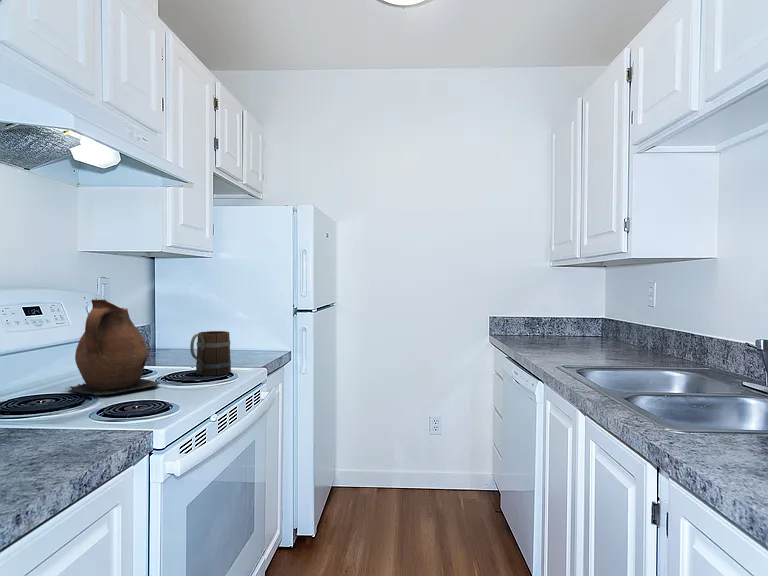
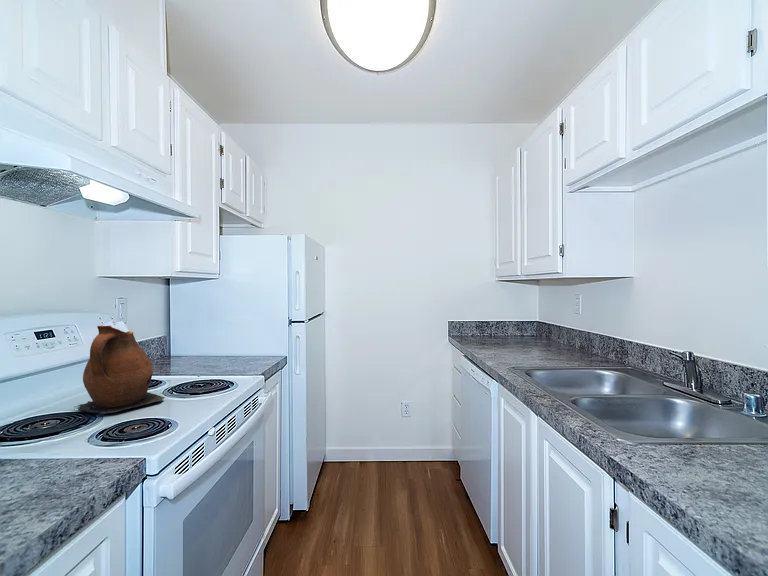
mug: present [190,331,231,375] -> none [194,346,232,386]

